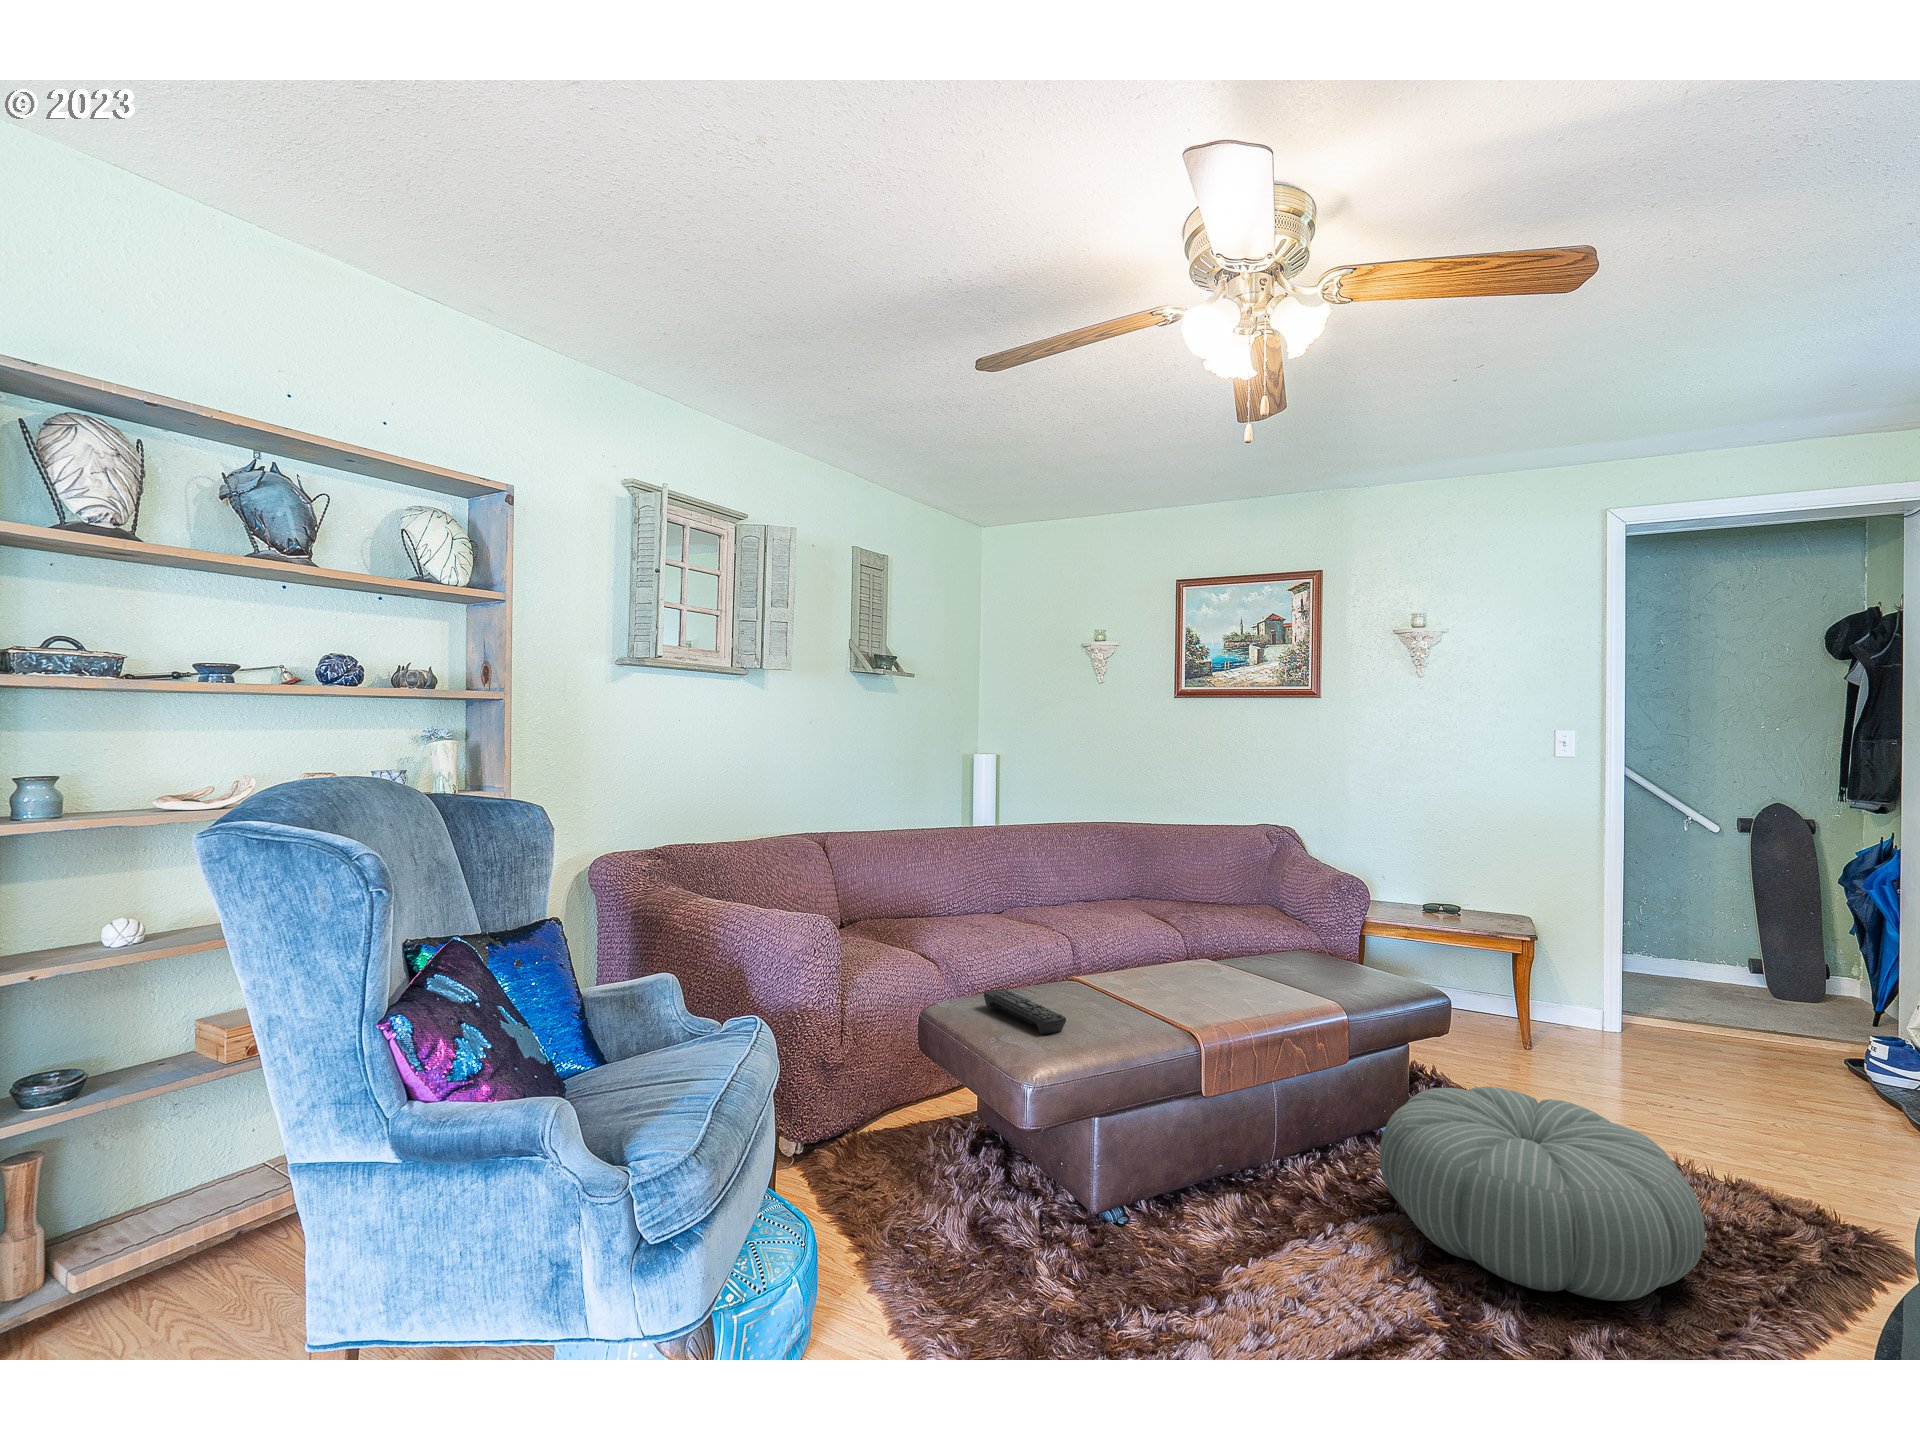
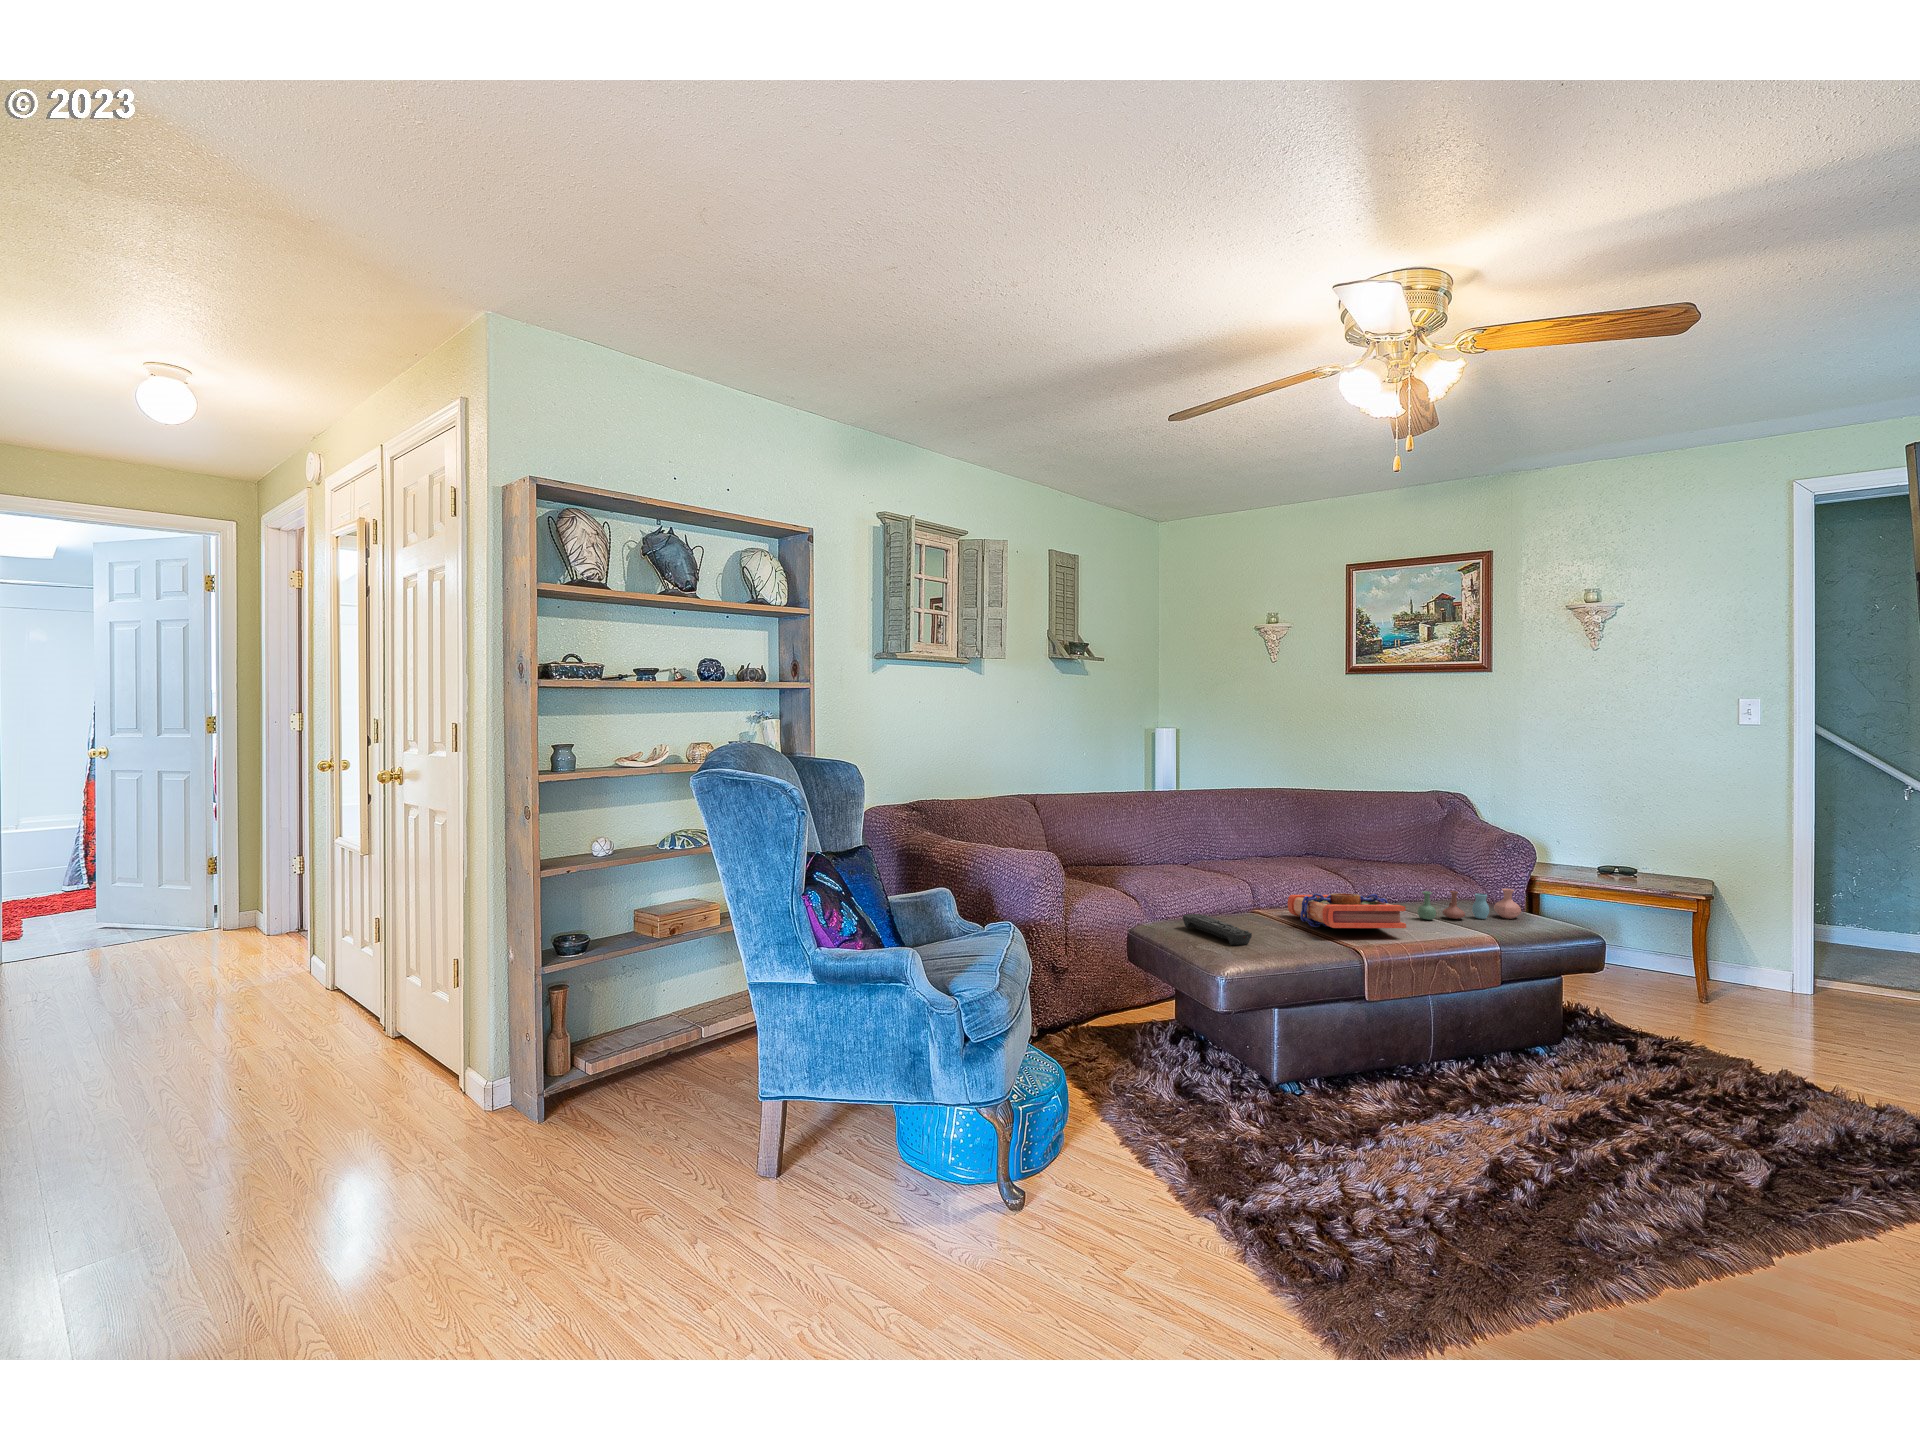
vase: none [1256,943,1367,984] -> present [1417,888,1521,919]
book: none [1110,956,1247,1005] -> present [1288,893,1406,928]
pouf: present [1380,1087,1705,1301] -> none [1522,1005,1808,1164]

